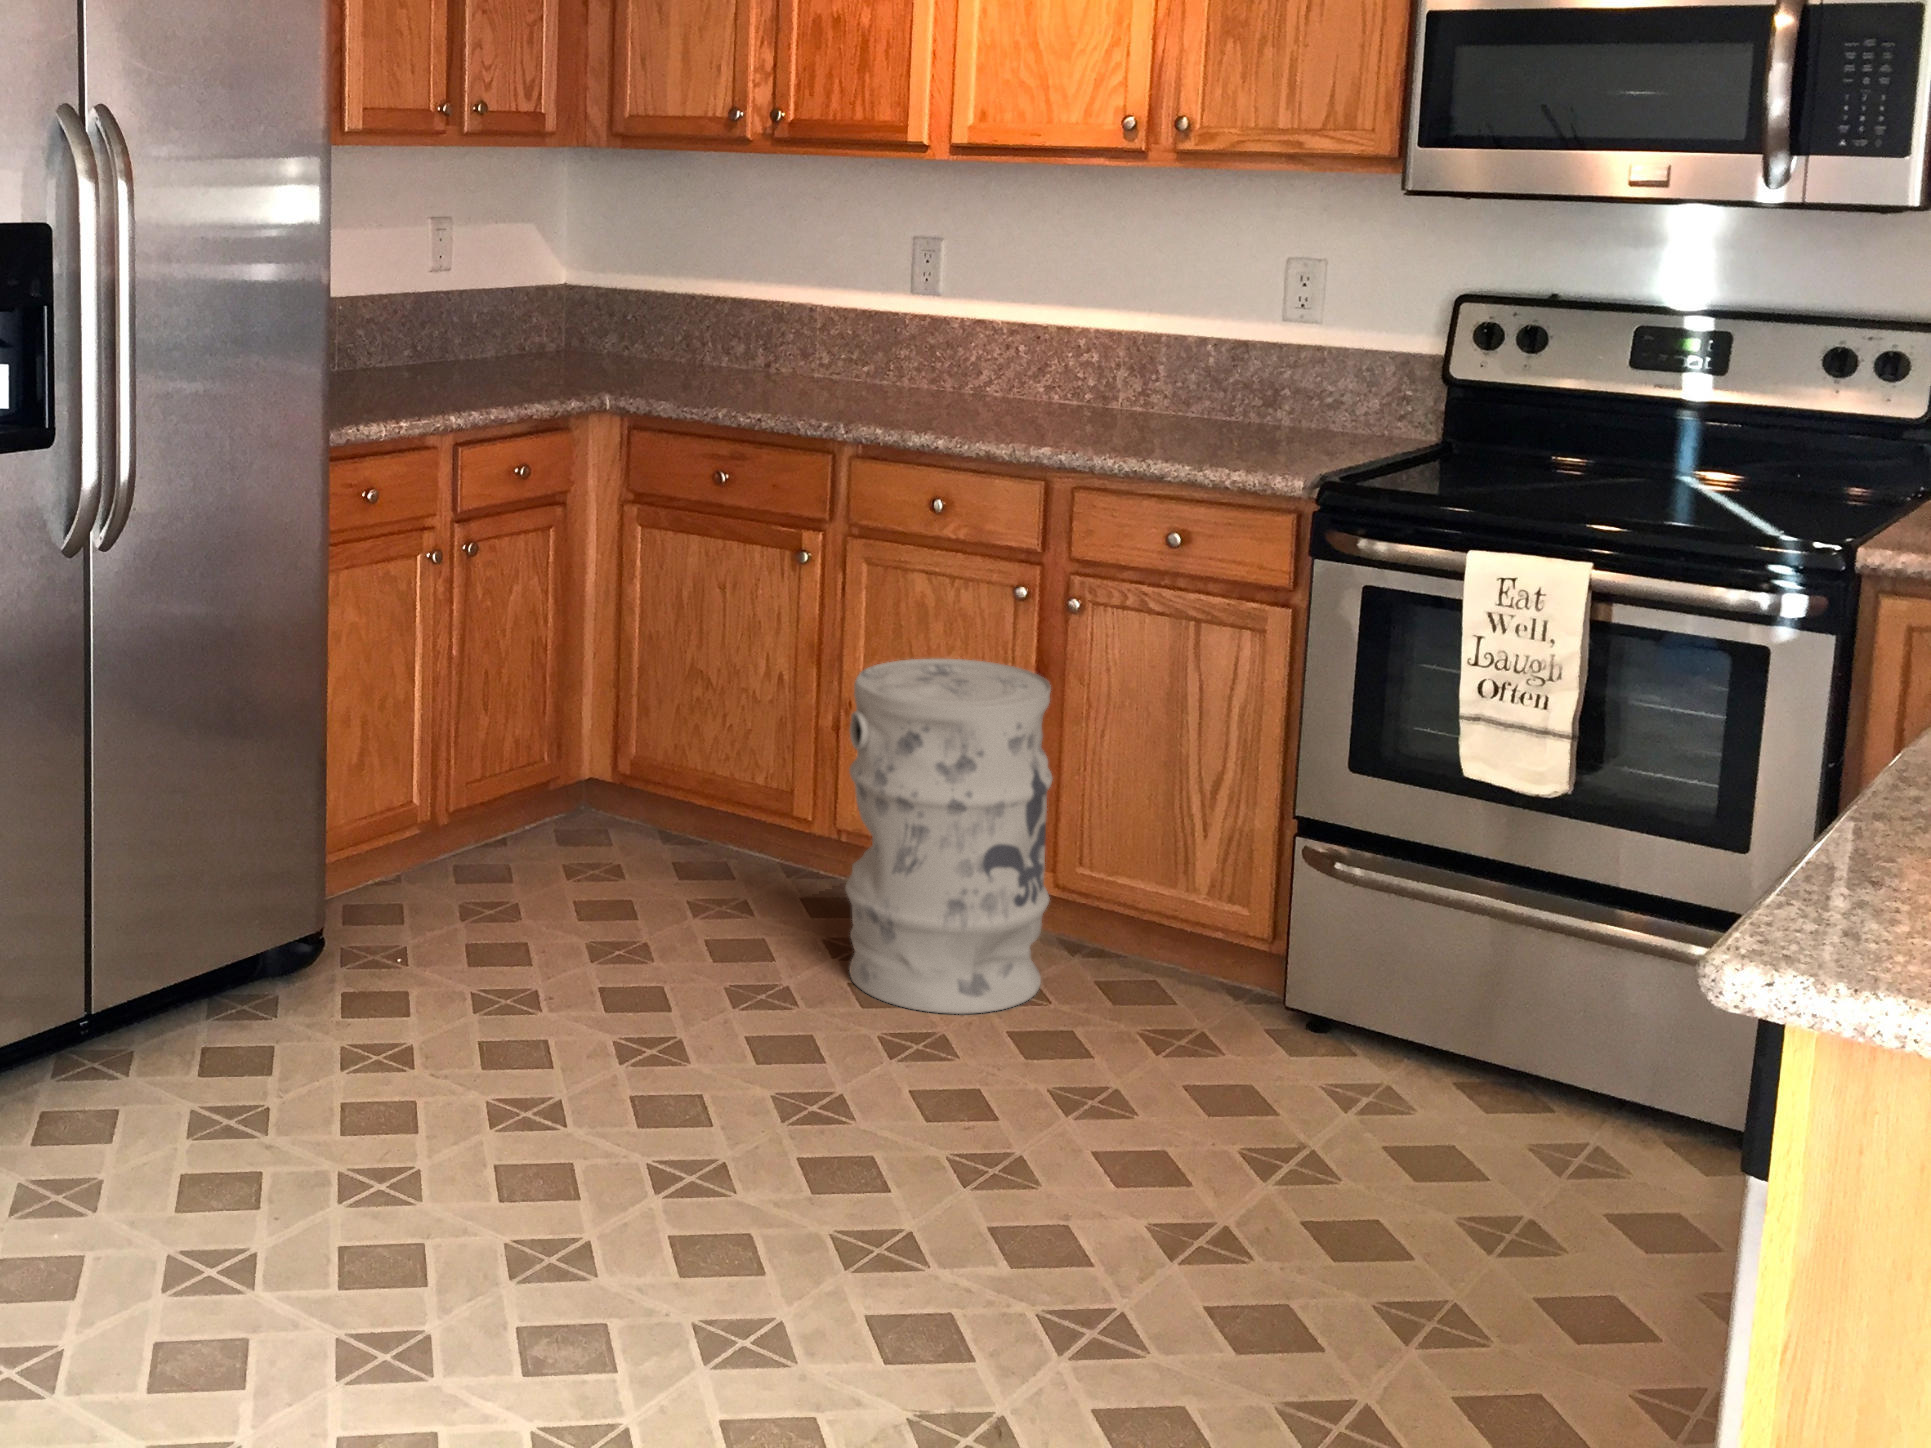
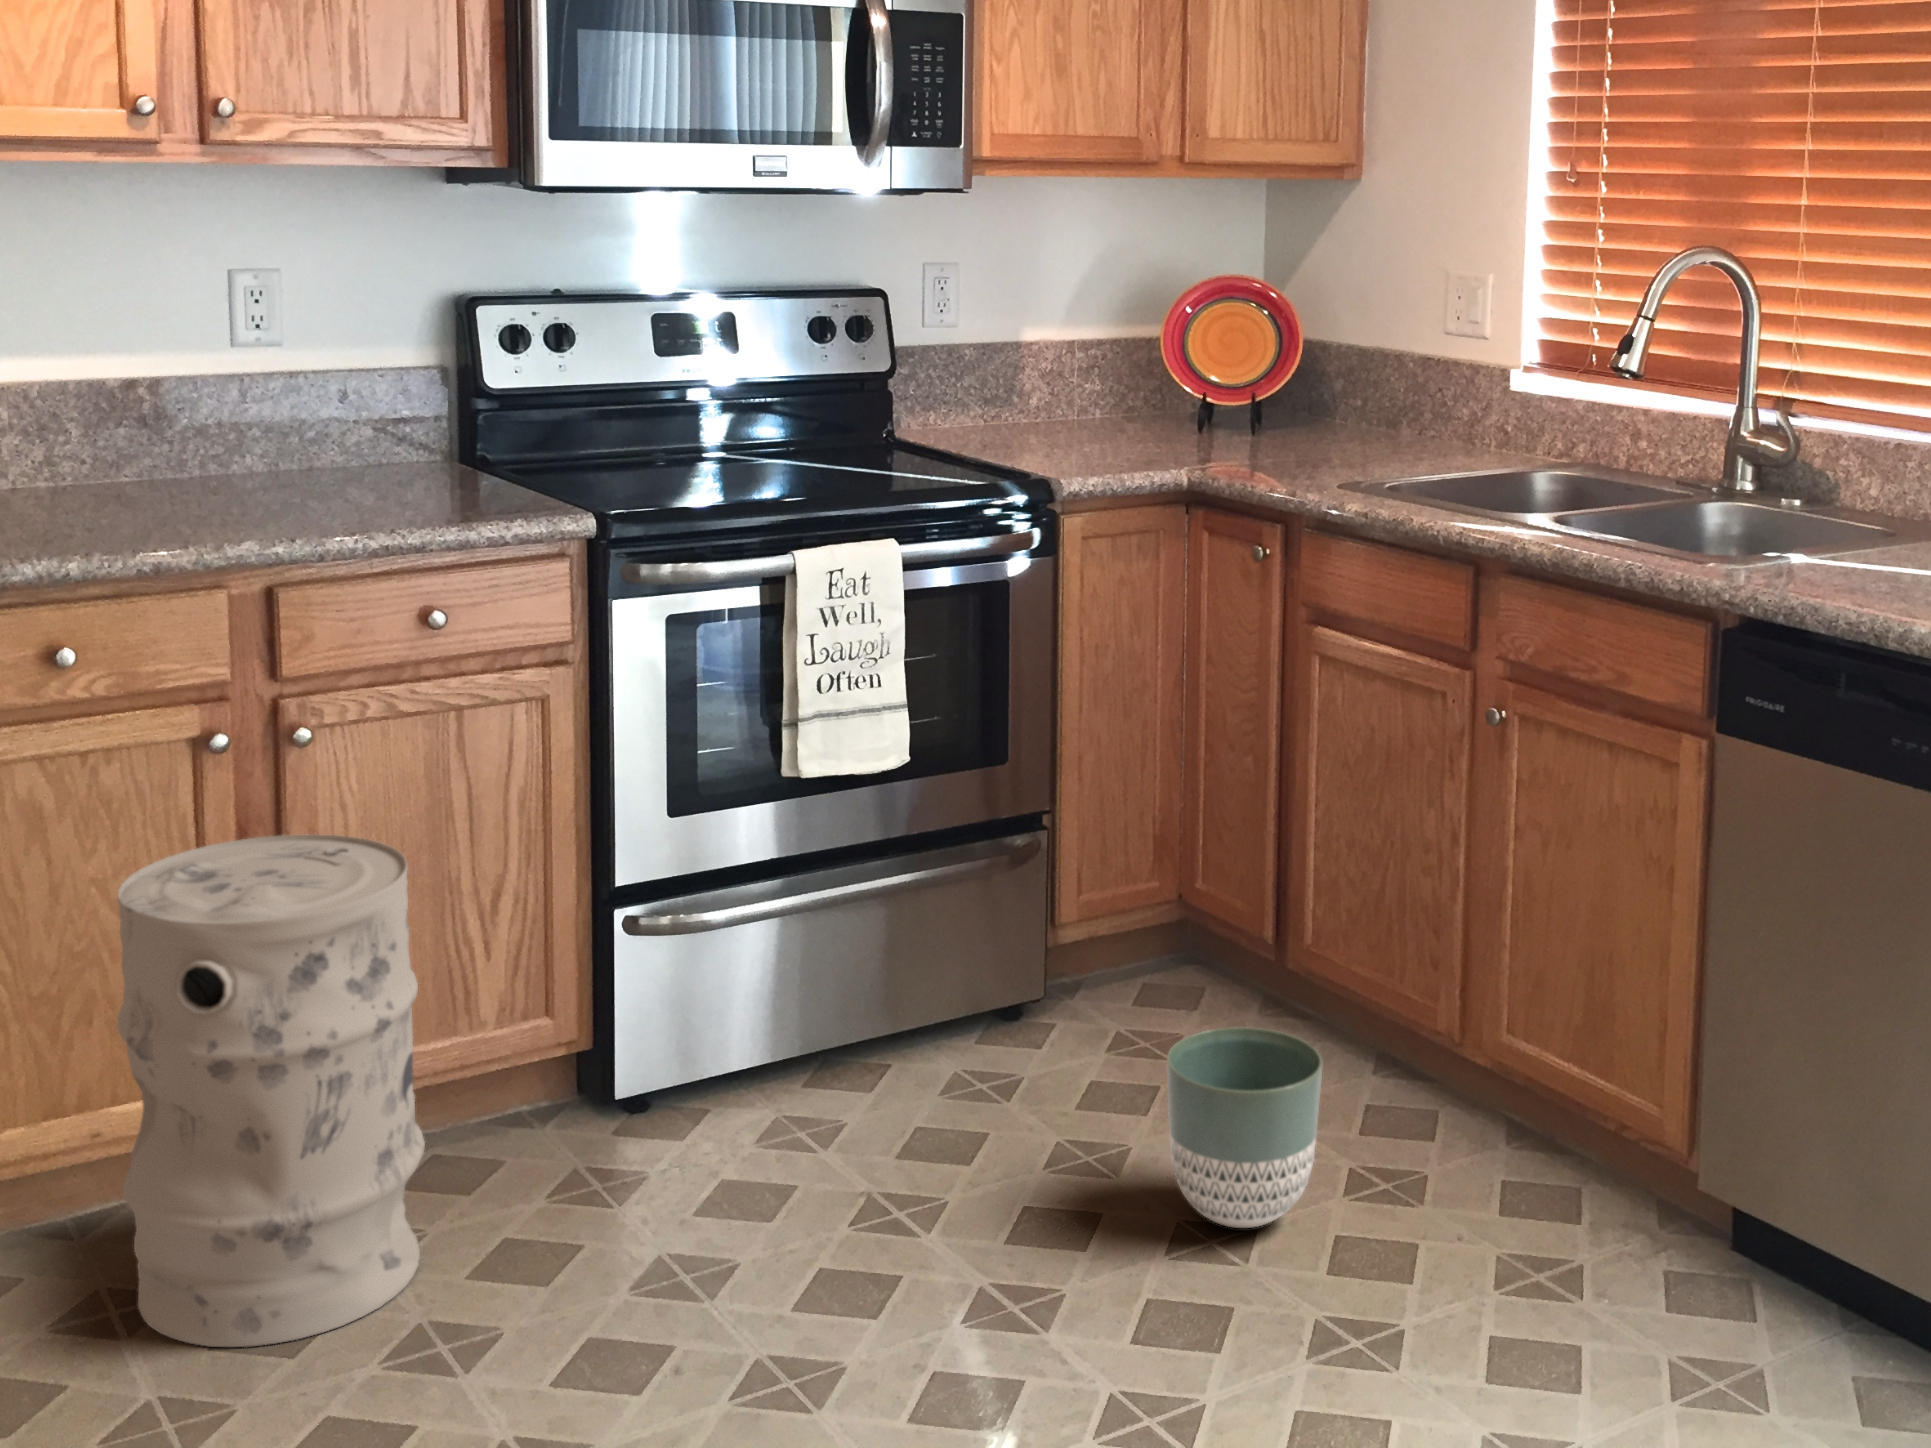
planter: none [1418,1114,1601,1337] -> present [1167,1027,1322,1228]

